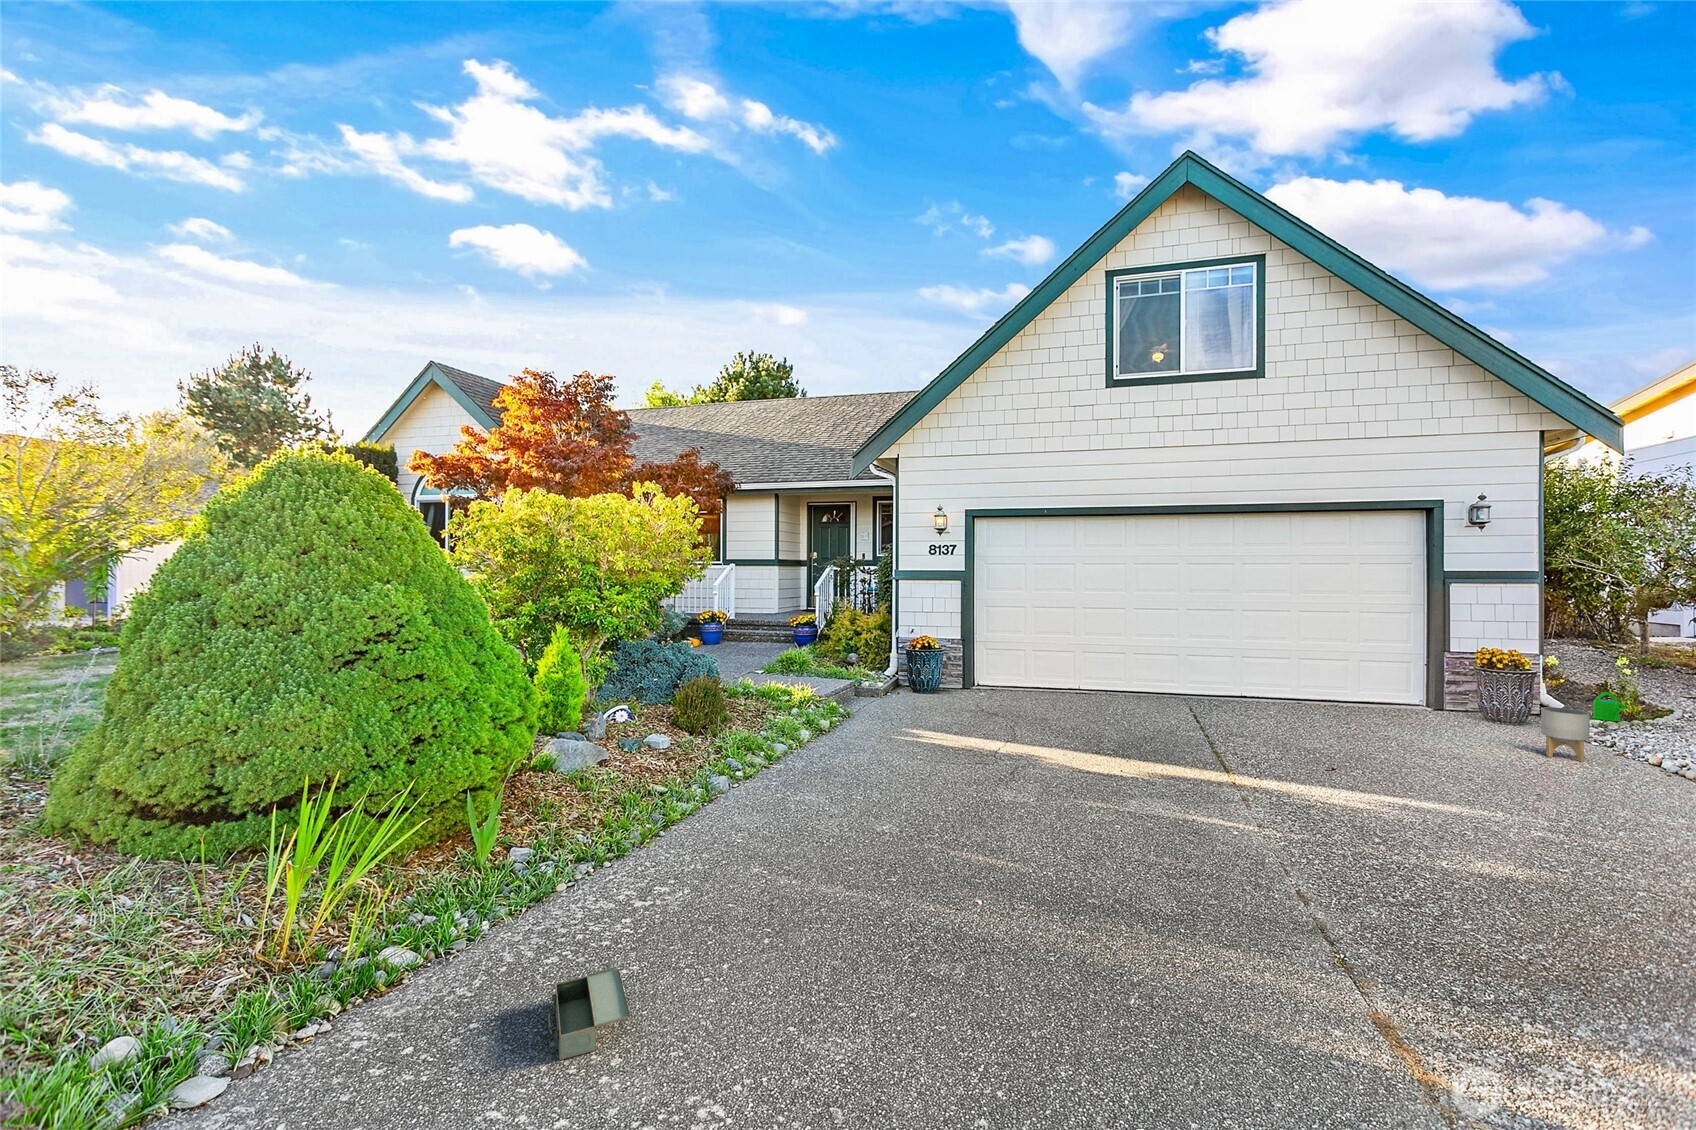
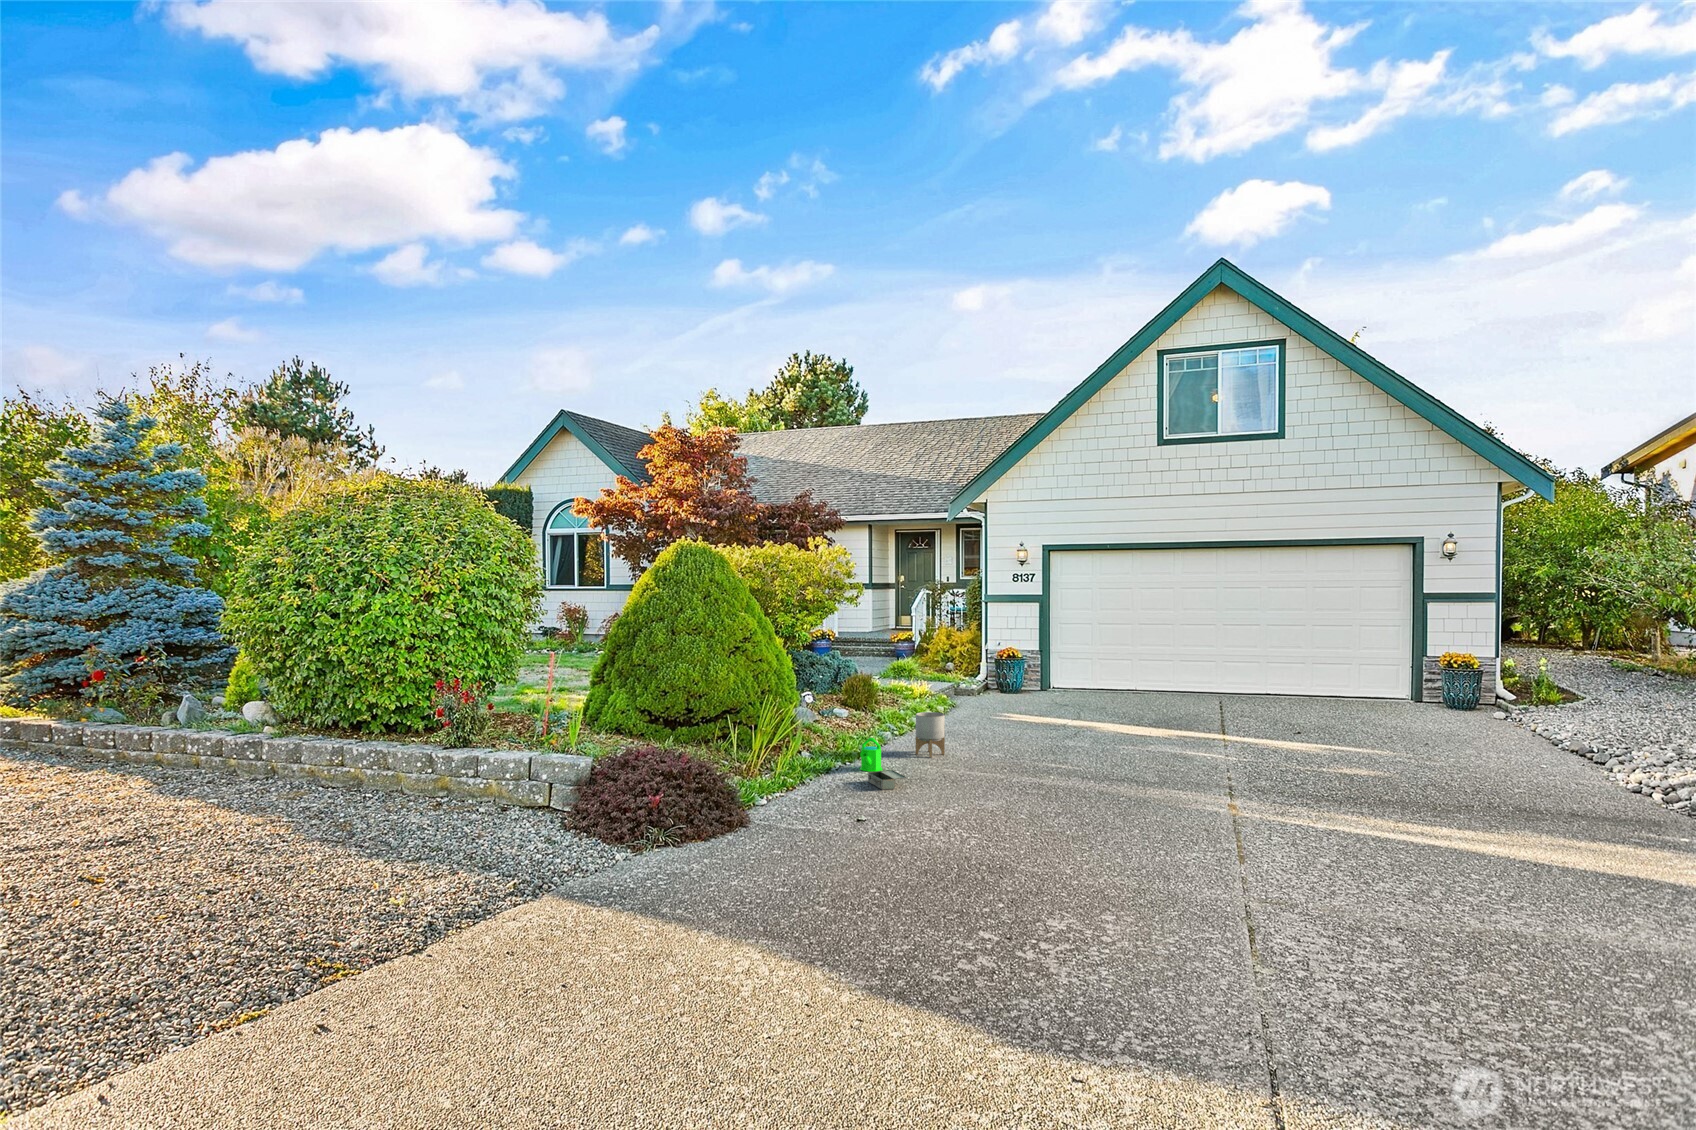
watering can: present [1592,692,1626,721] -> present [860,738,883,771]
planter: present [1541,707,1590,762] -> present [916,712,945,757]

